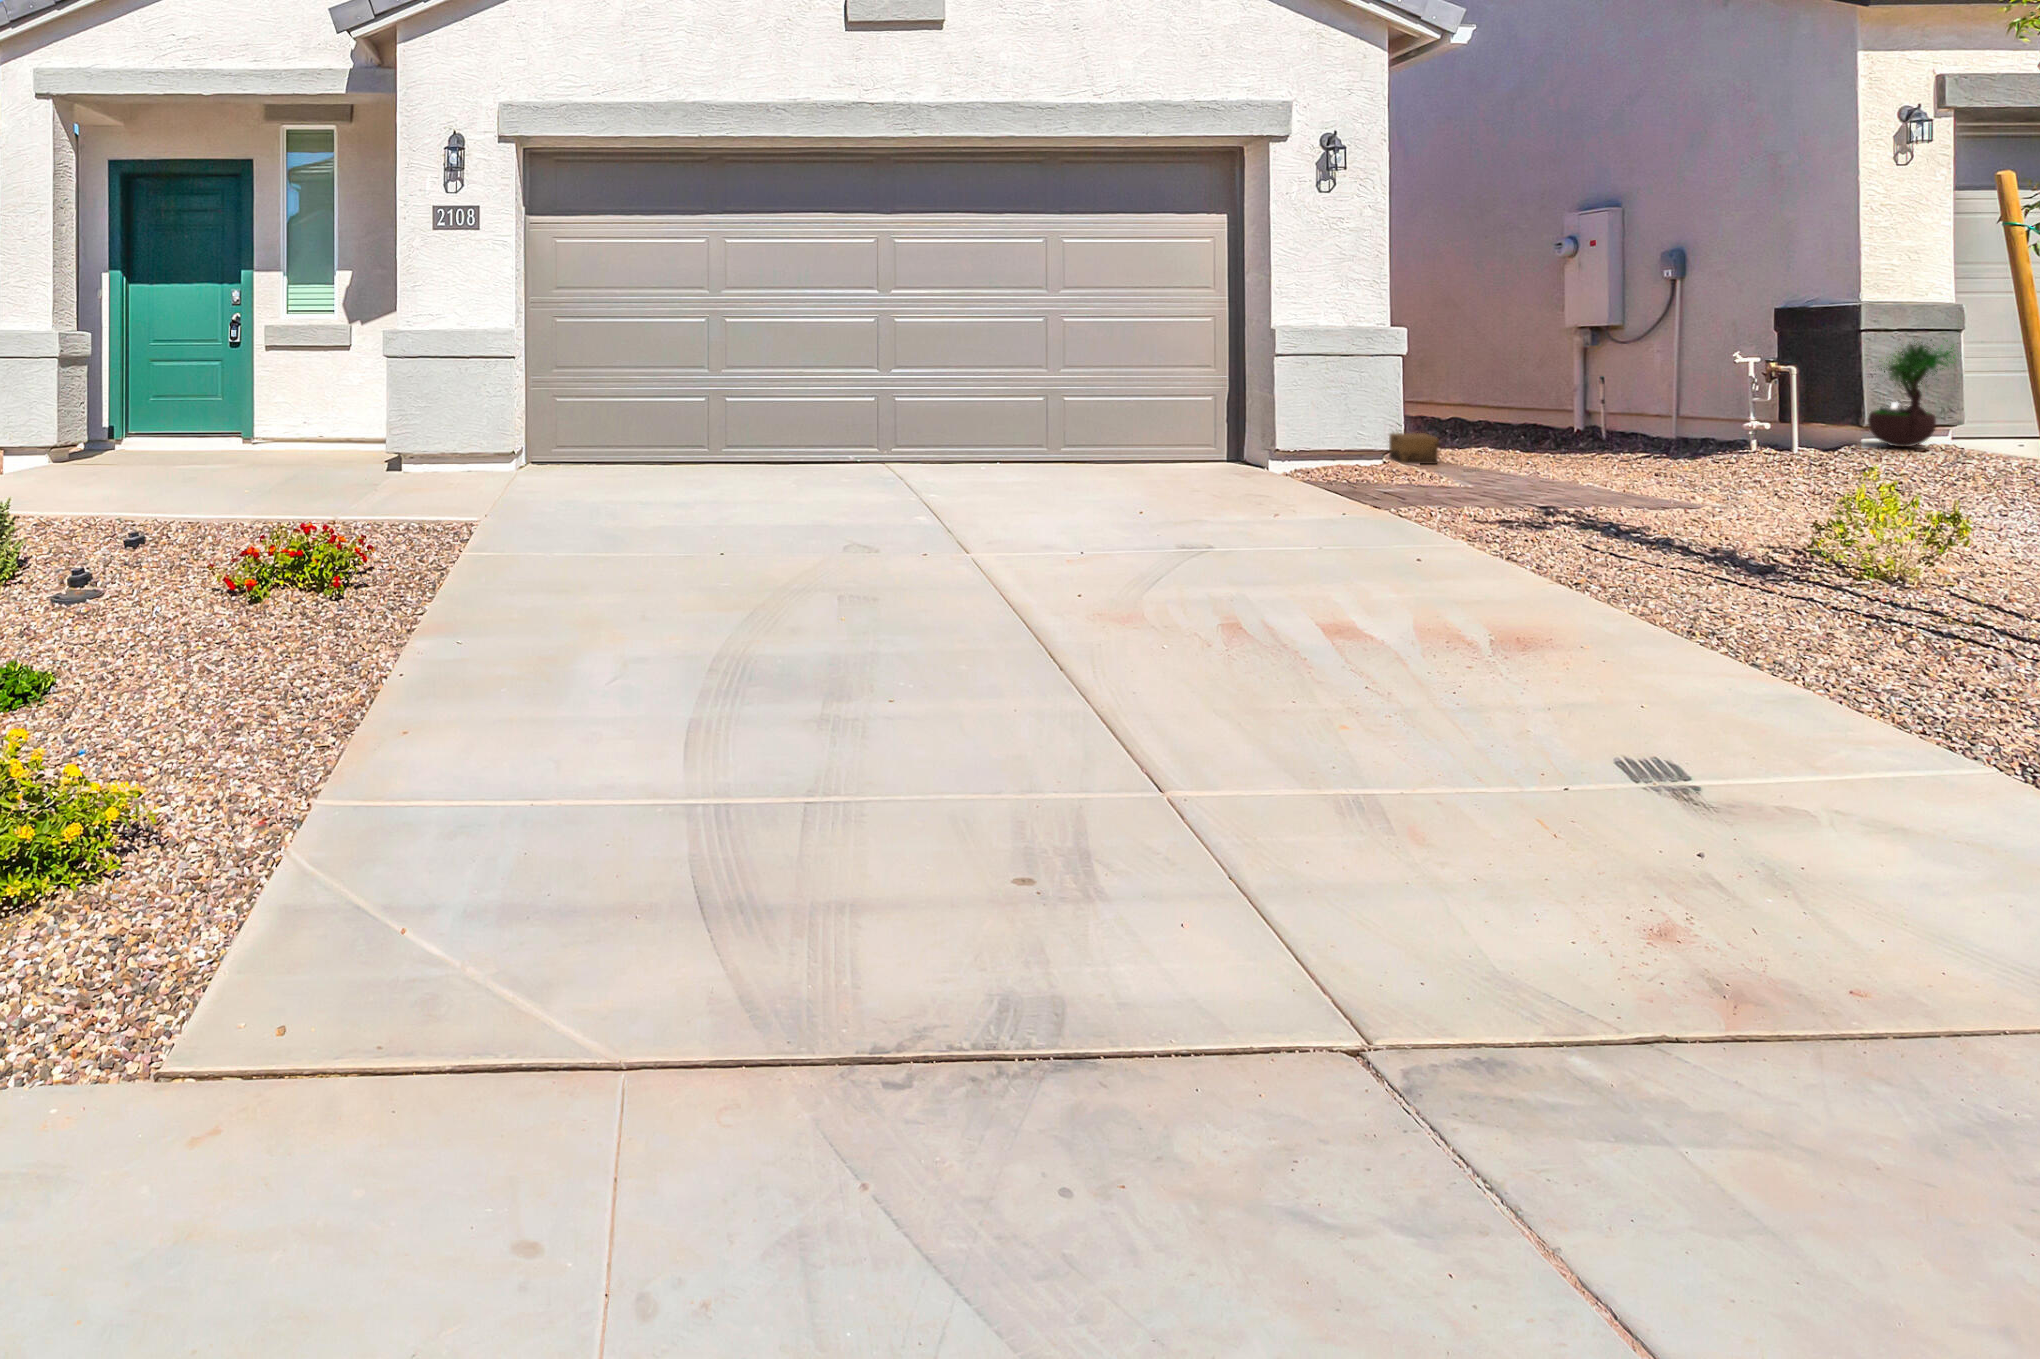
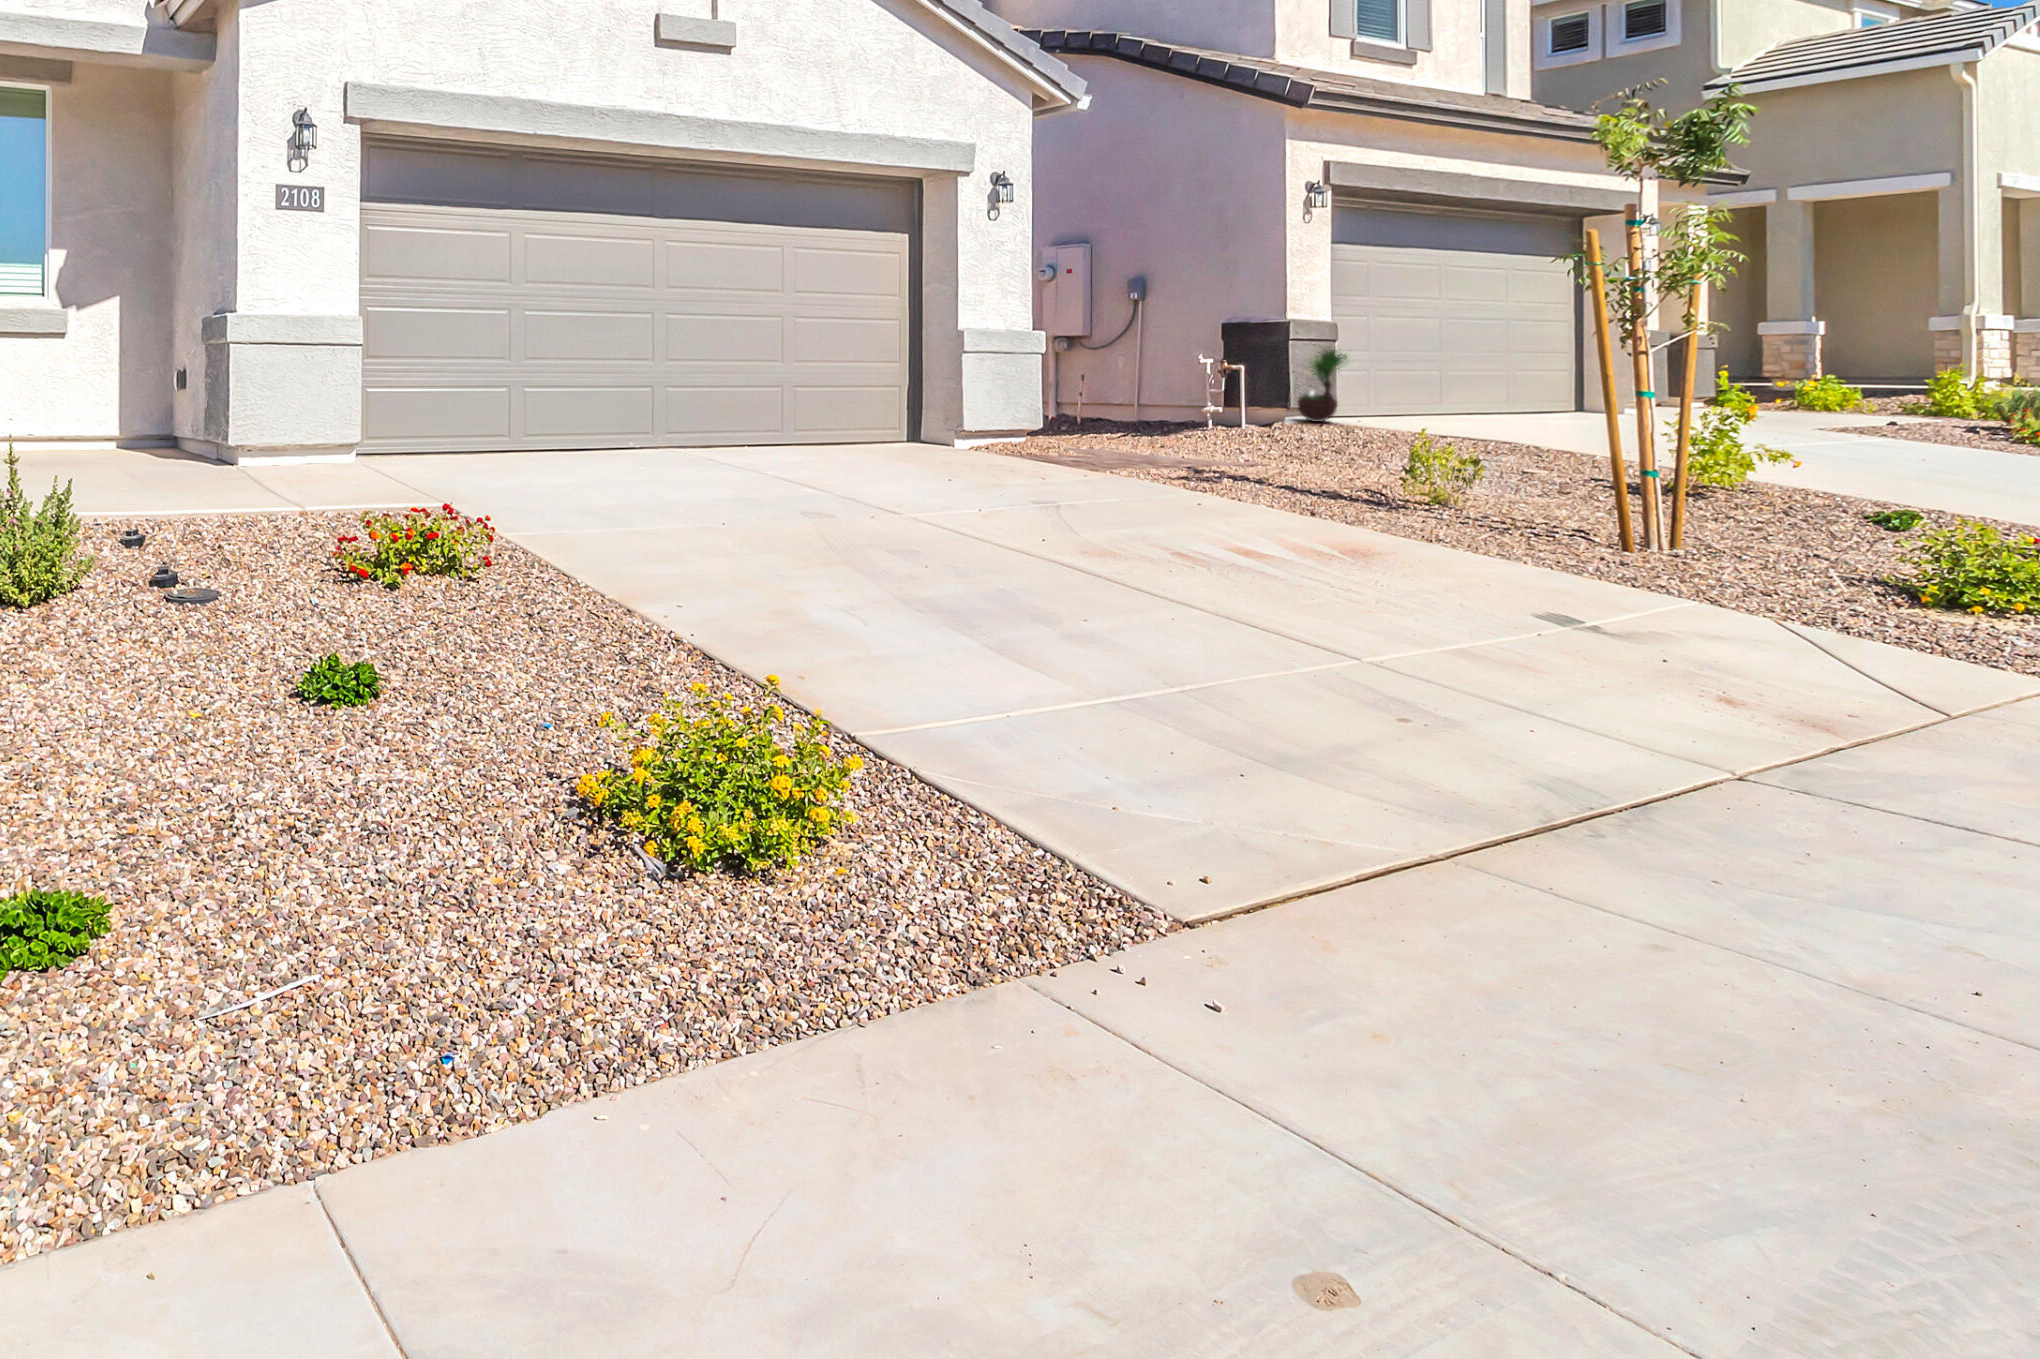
cardboard box: present [1389,433,1439,464] -> none [1038,414,1078,438]

